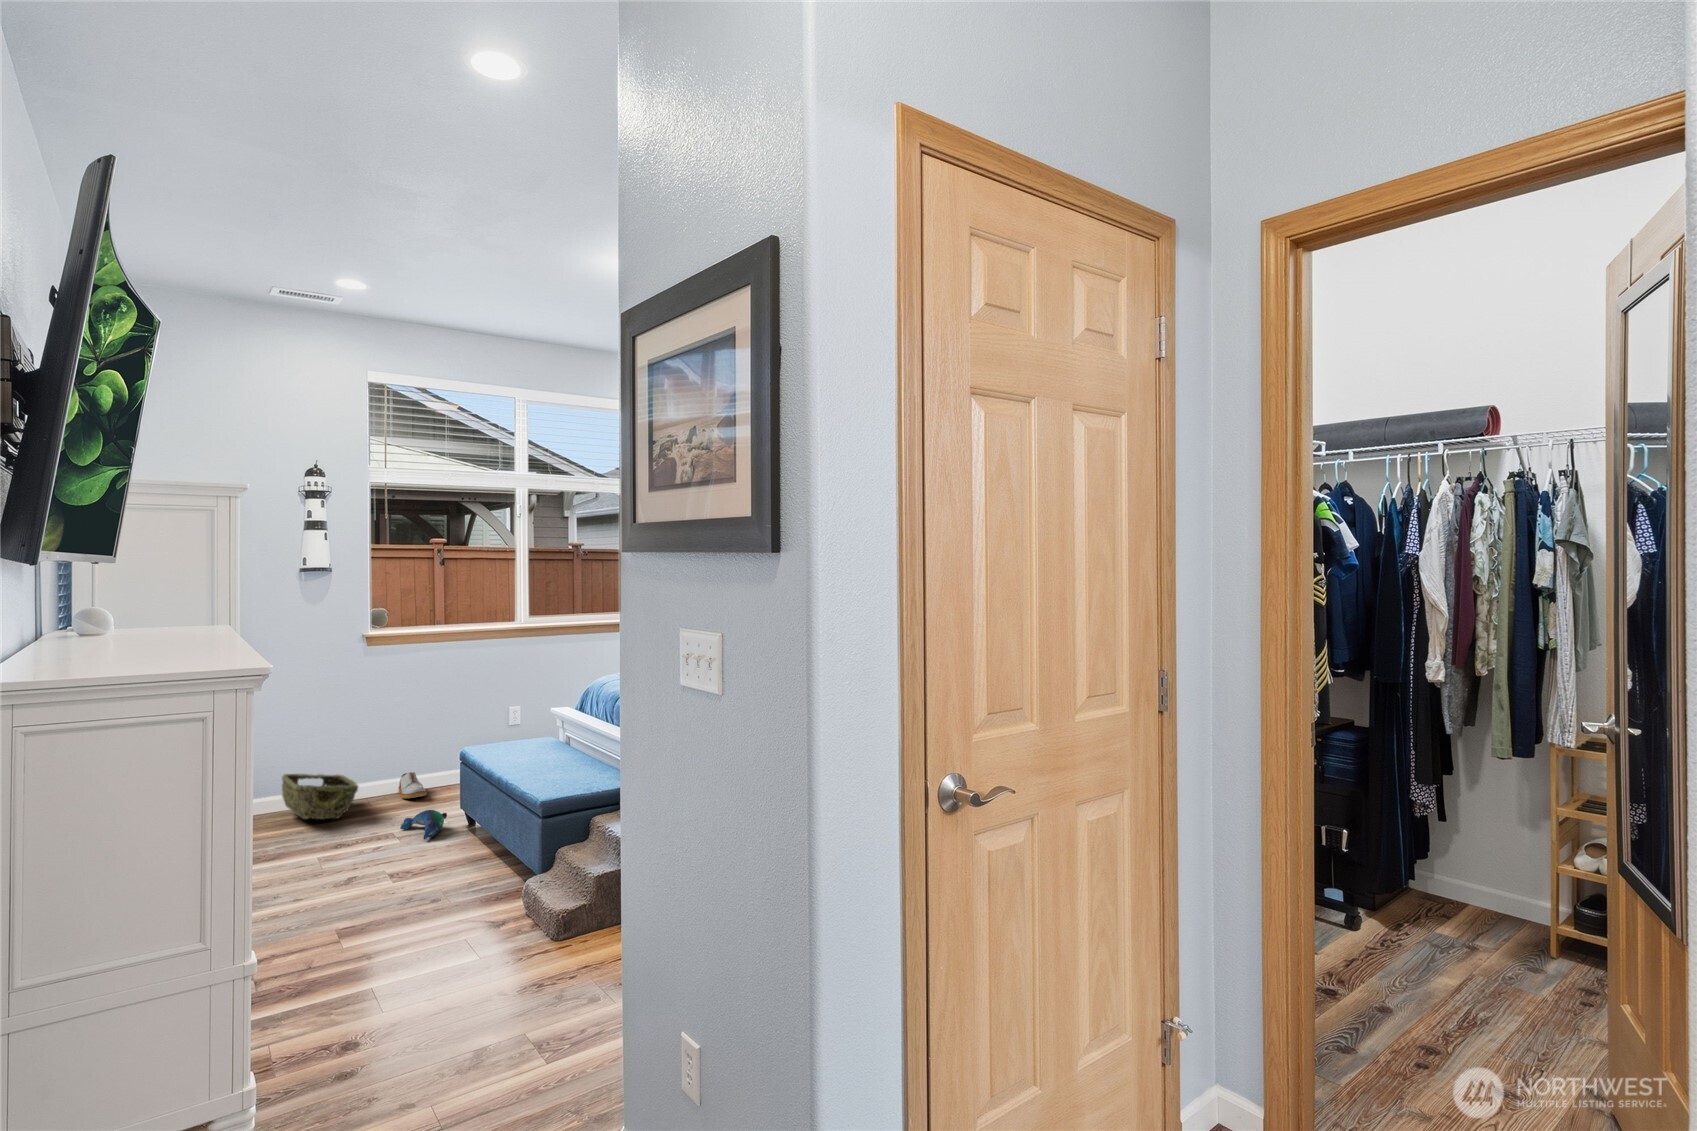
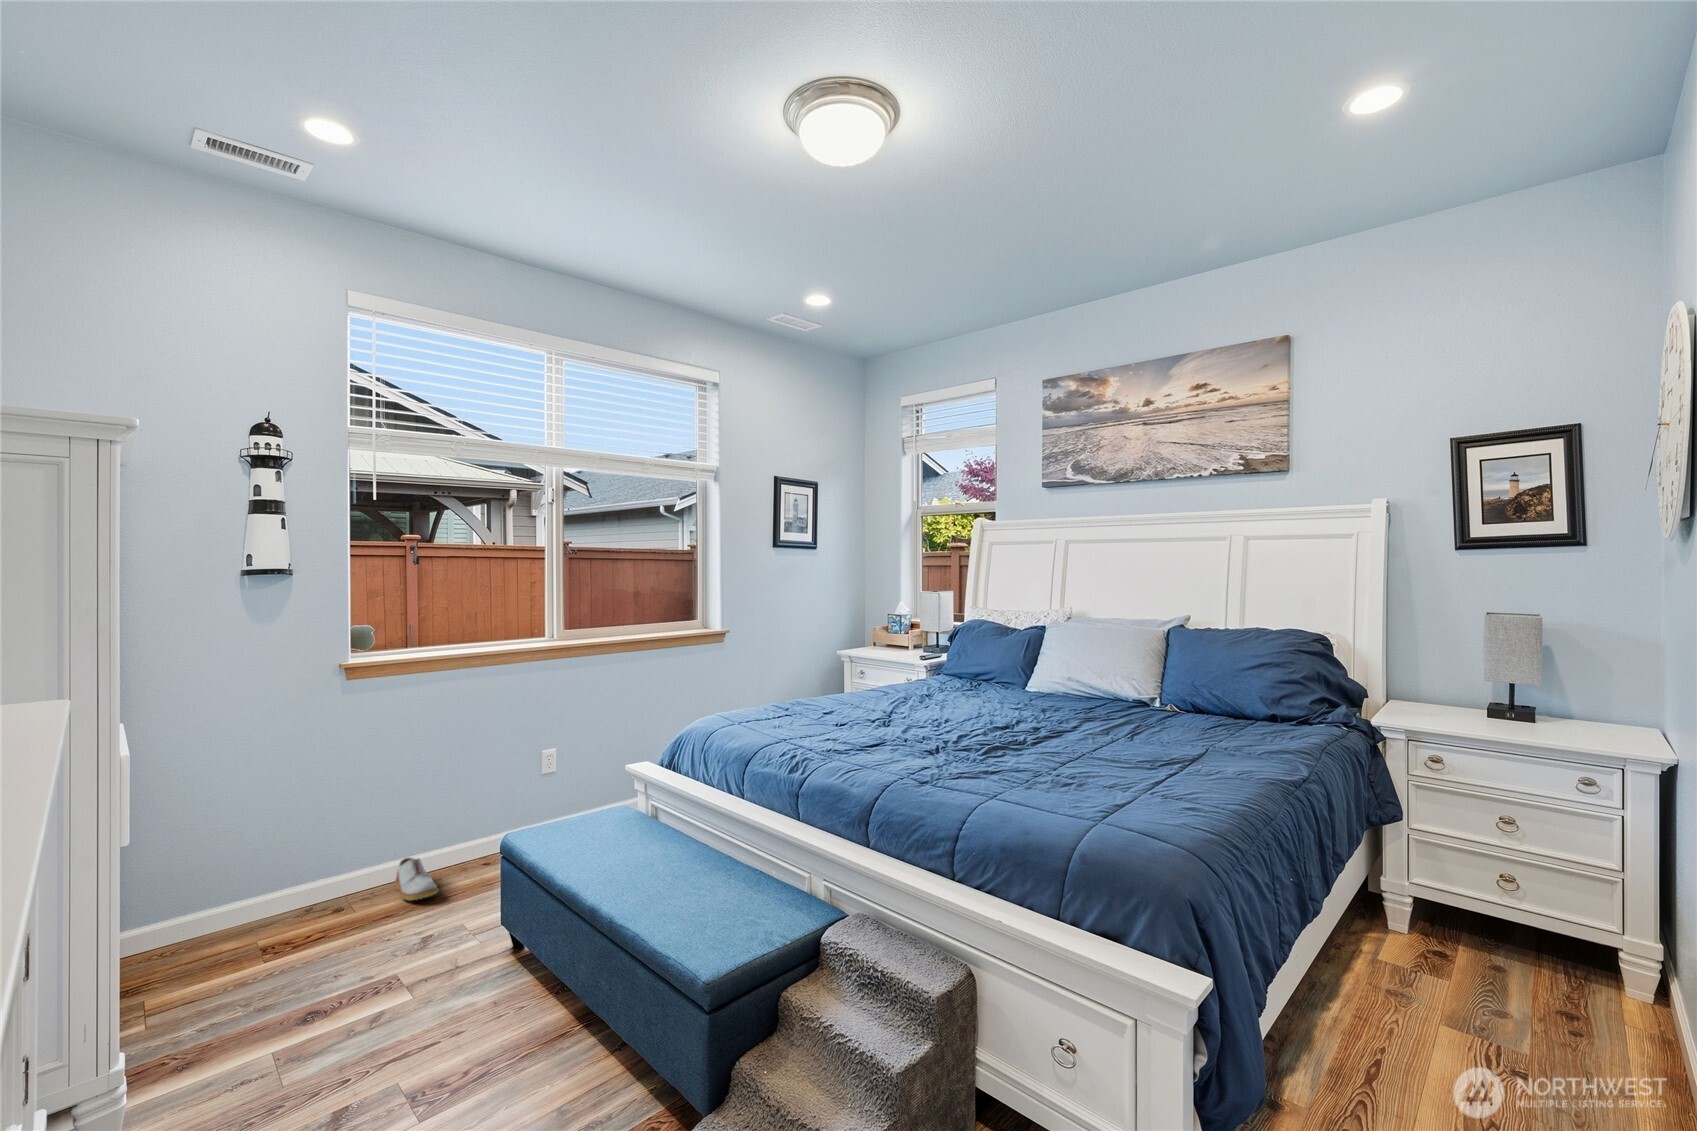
woven basket: present [282,774,358,819] -> none [213,872,337,958]
plush toy: present [400,810,447,839] -> none [405,934,480,992]

